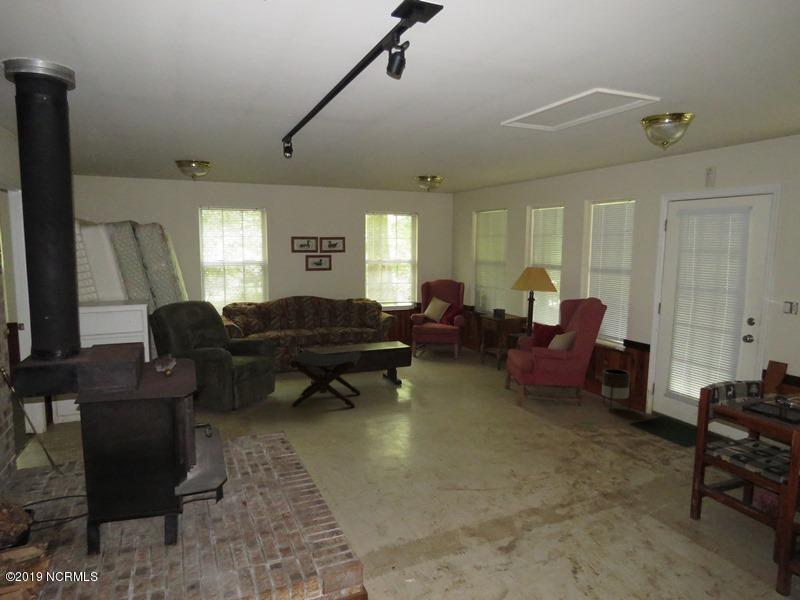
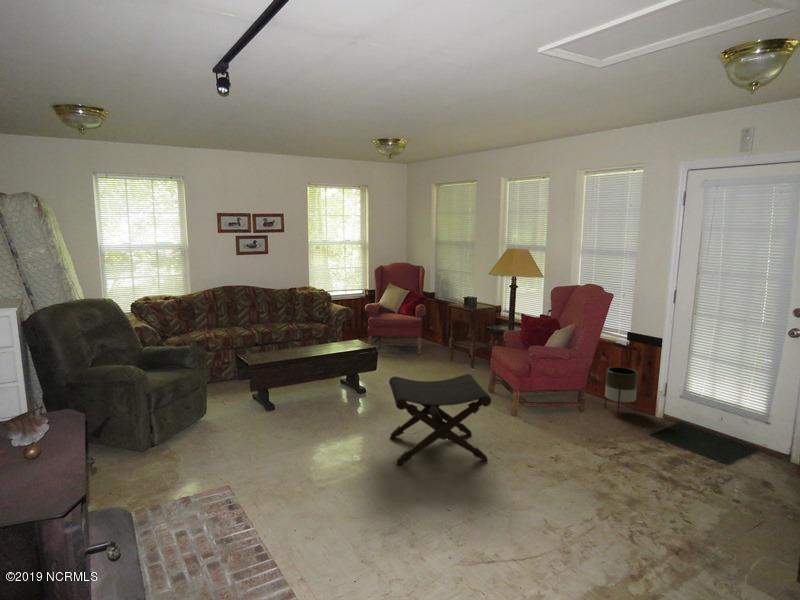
footstool: present [290,350,361,407] -> present [389,374,491,465]

